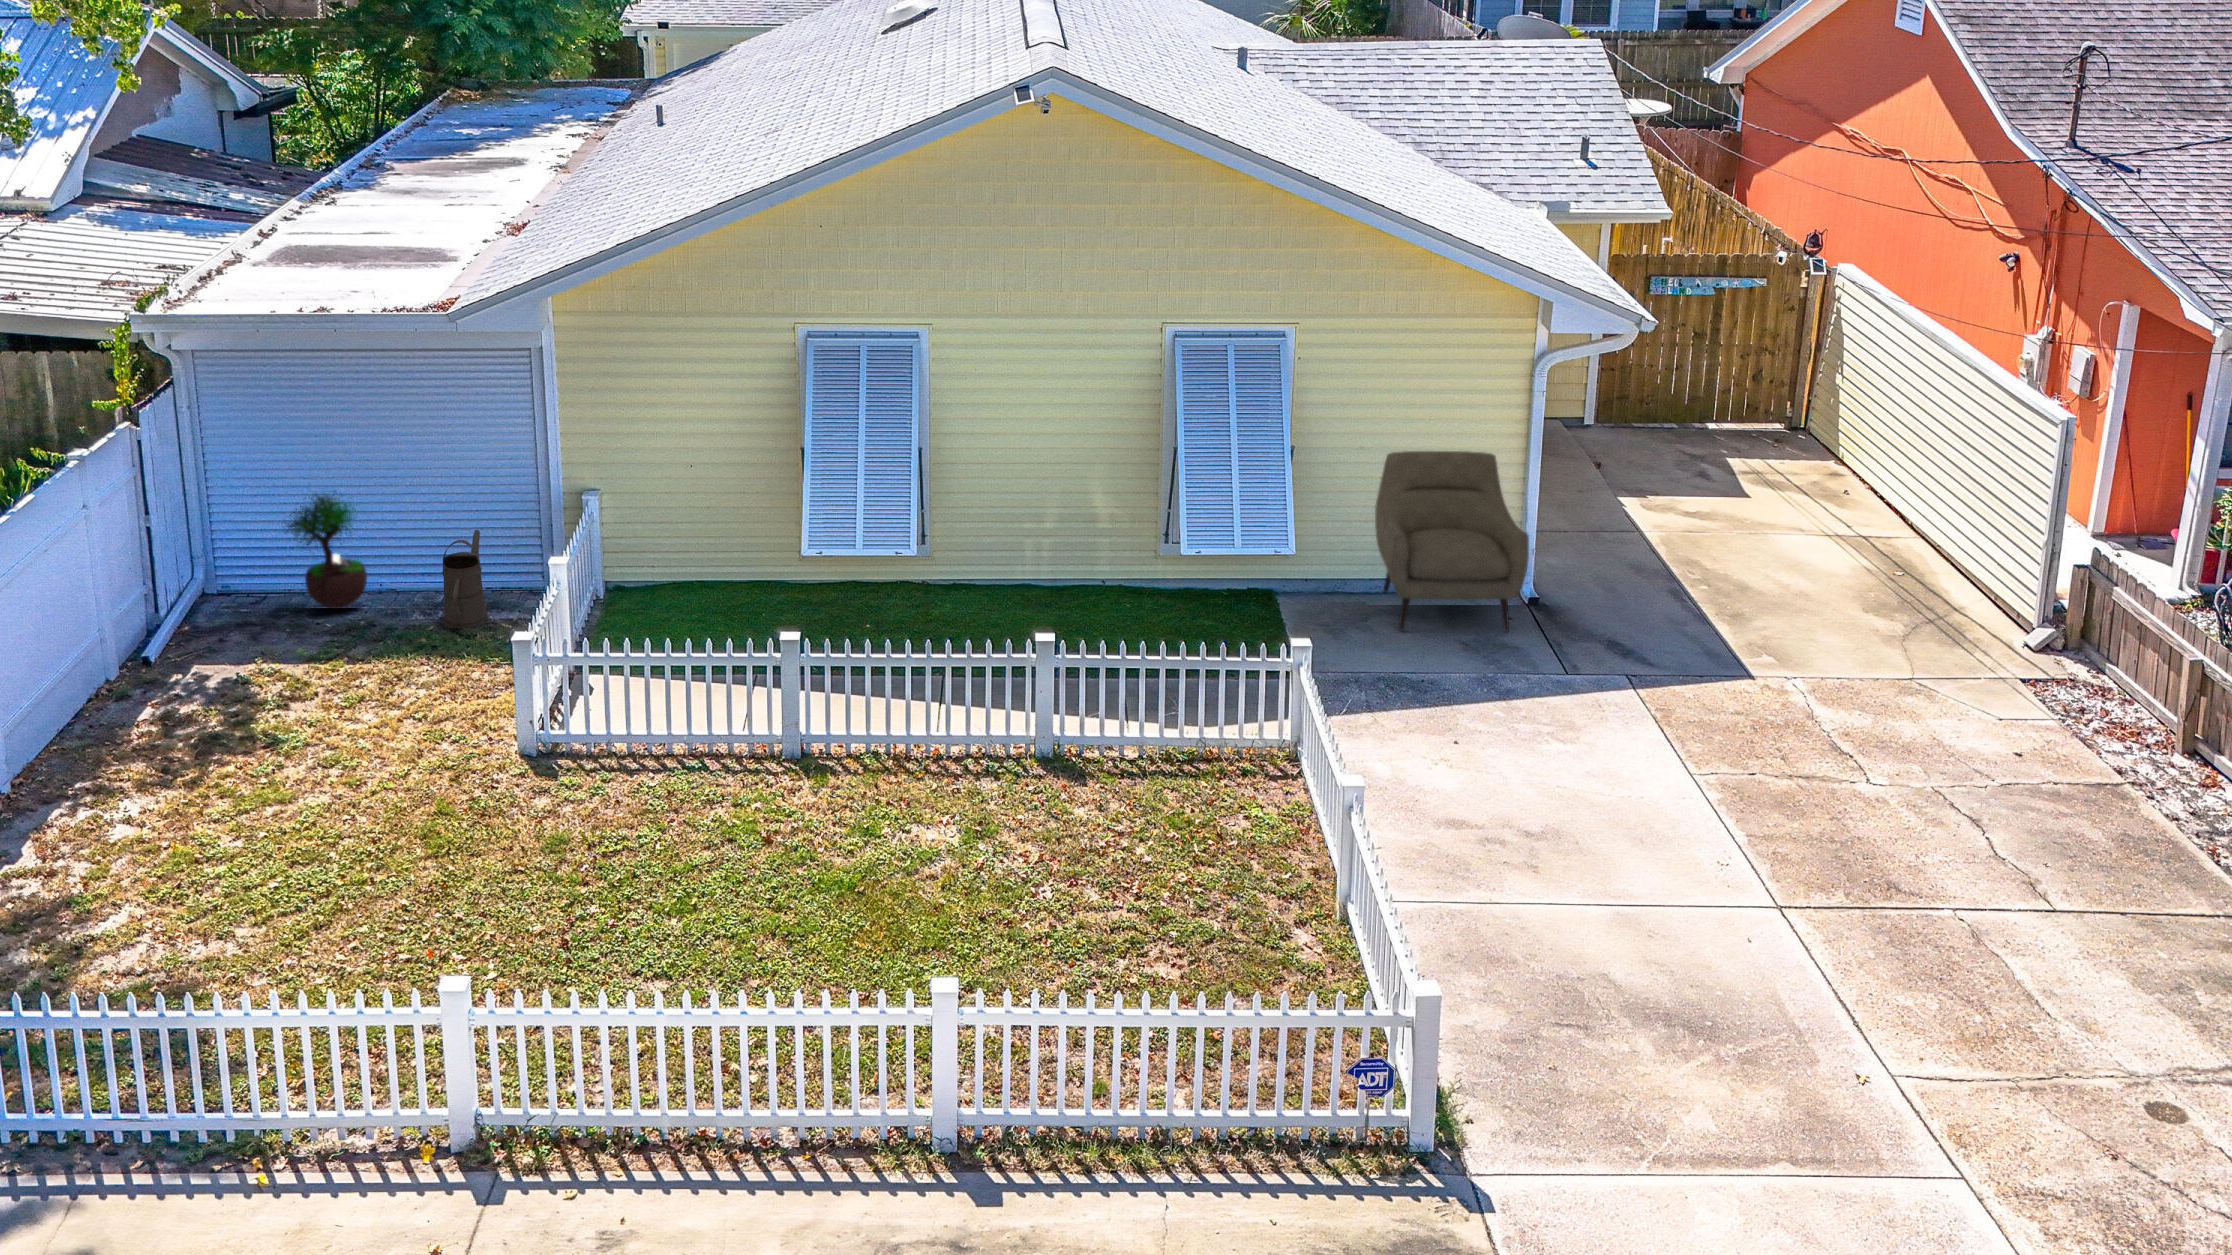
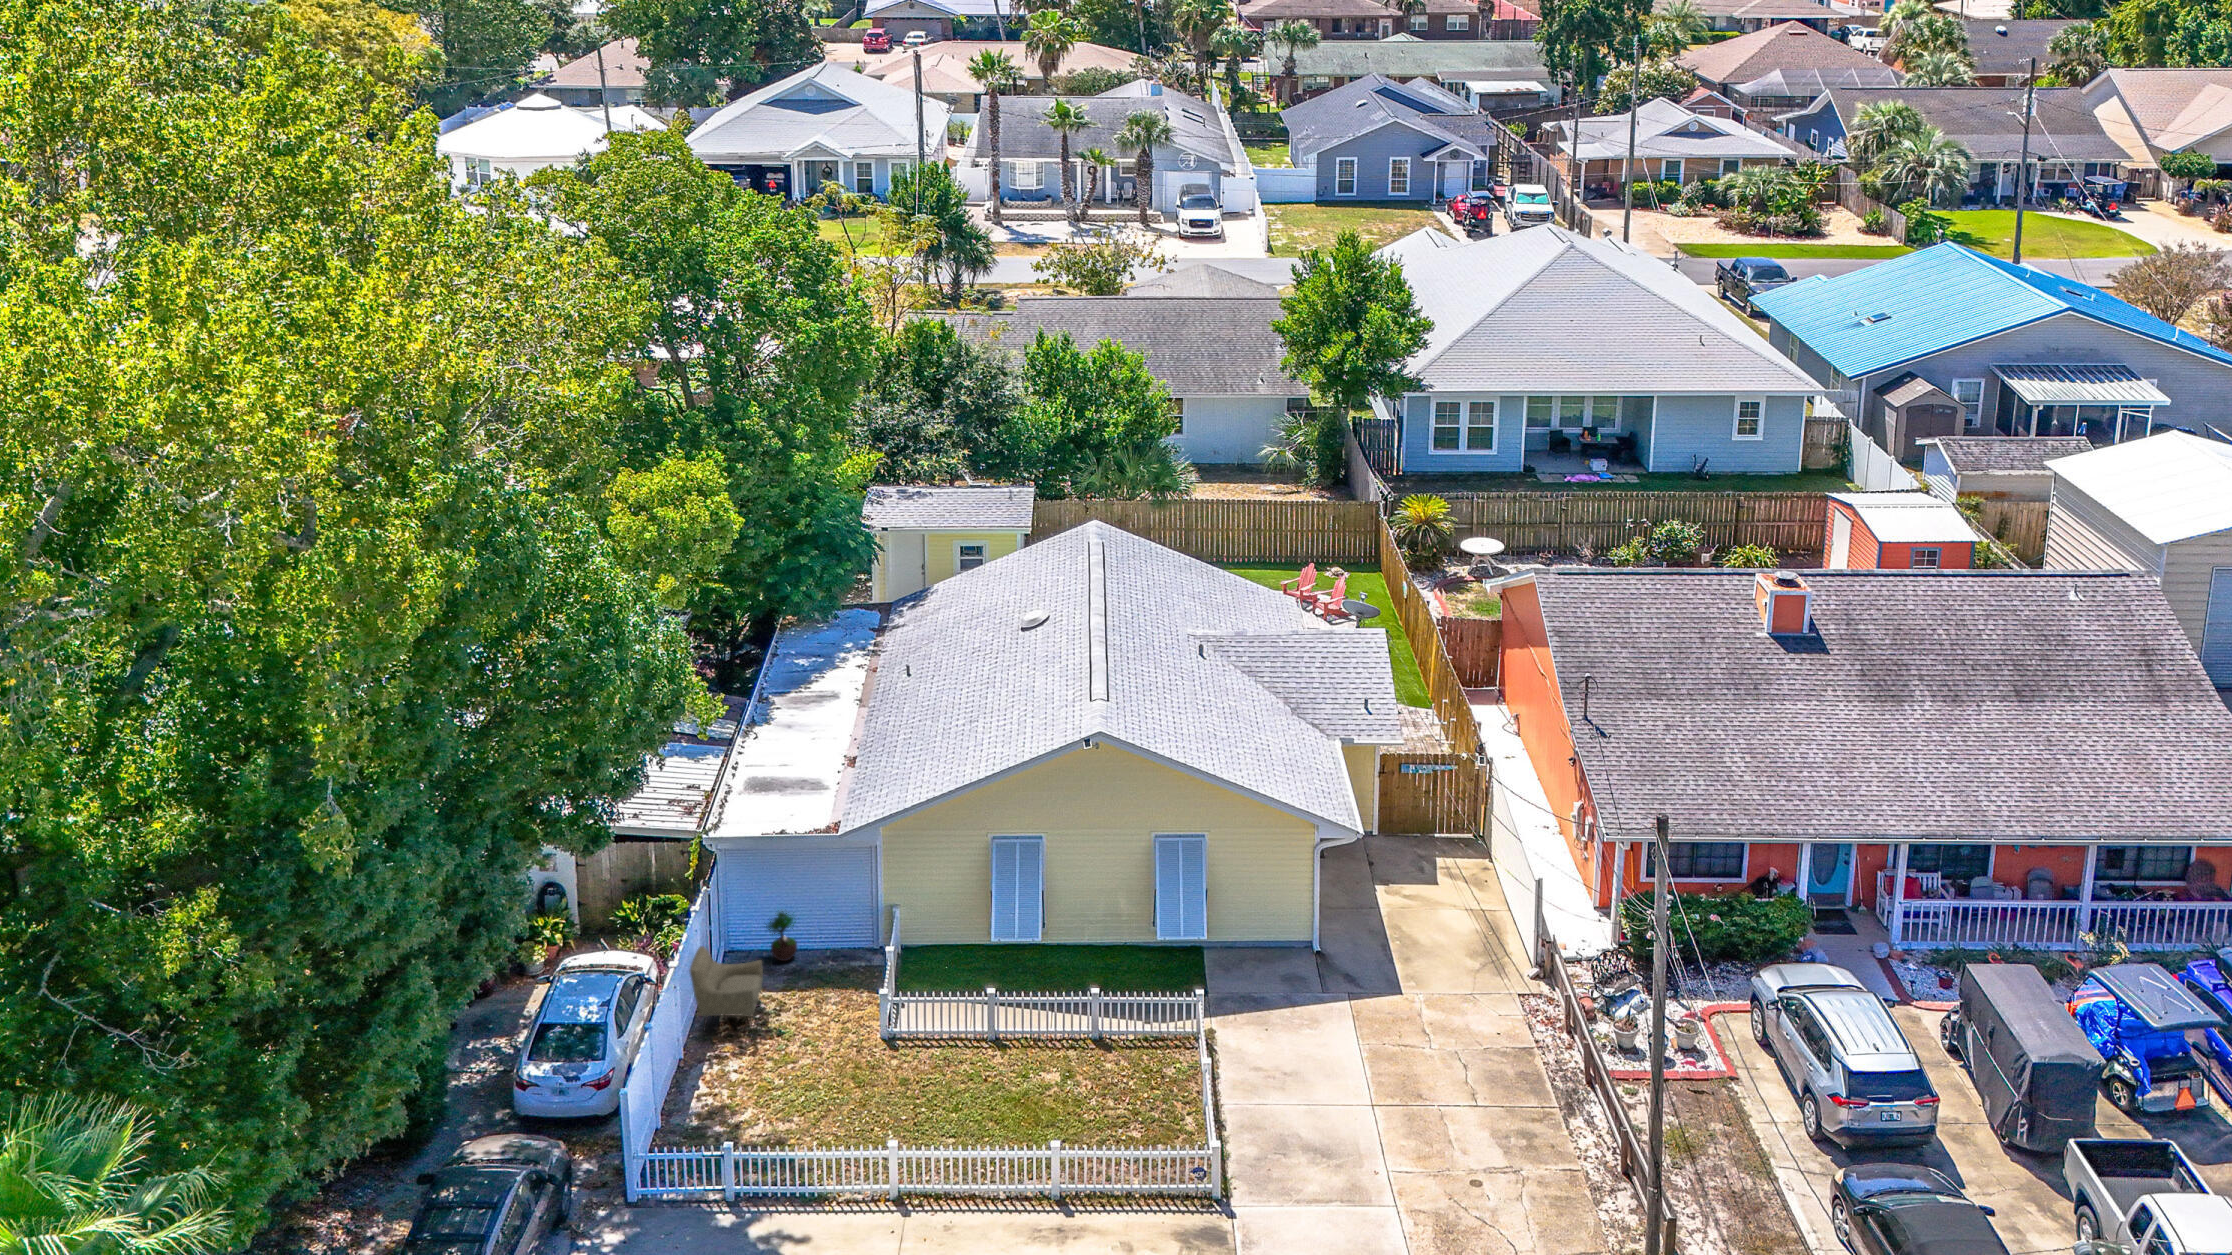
chair: present [1375,451,1529,631] -> present [690,946,763,1031]
watering can: present [442,530,488,629] -> none [833,924,853,972]

